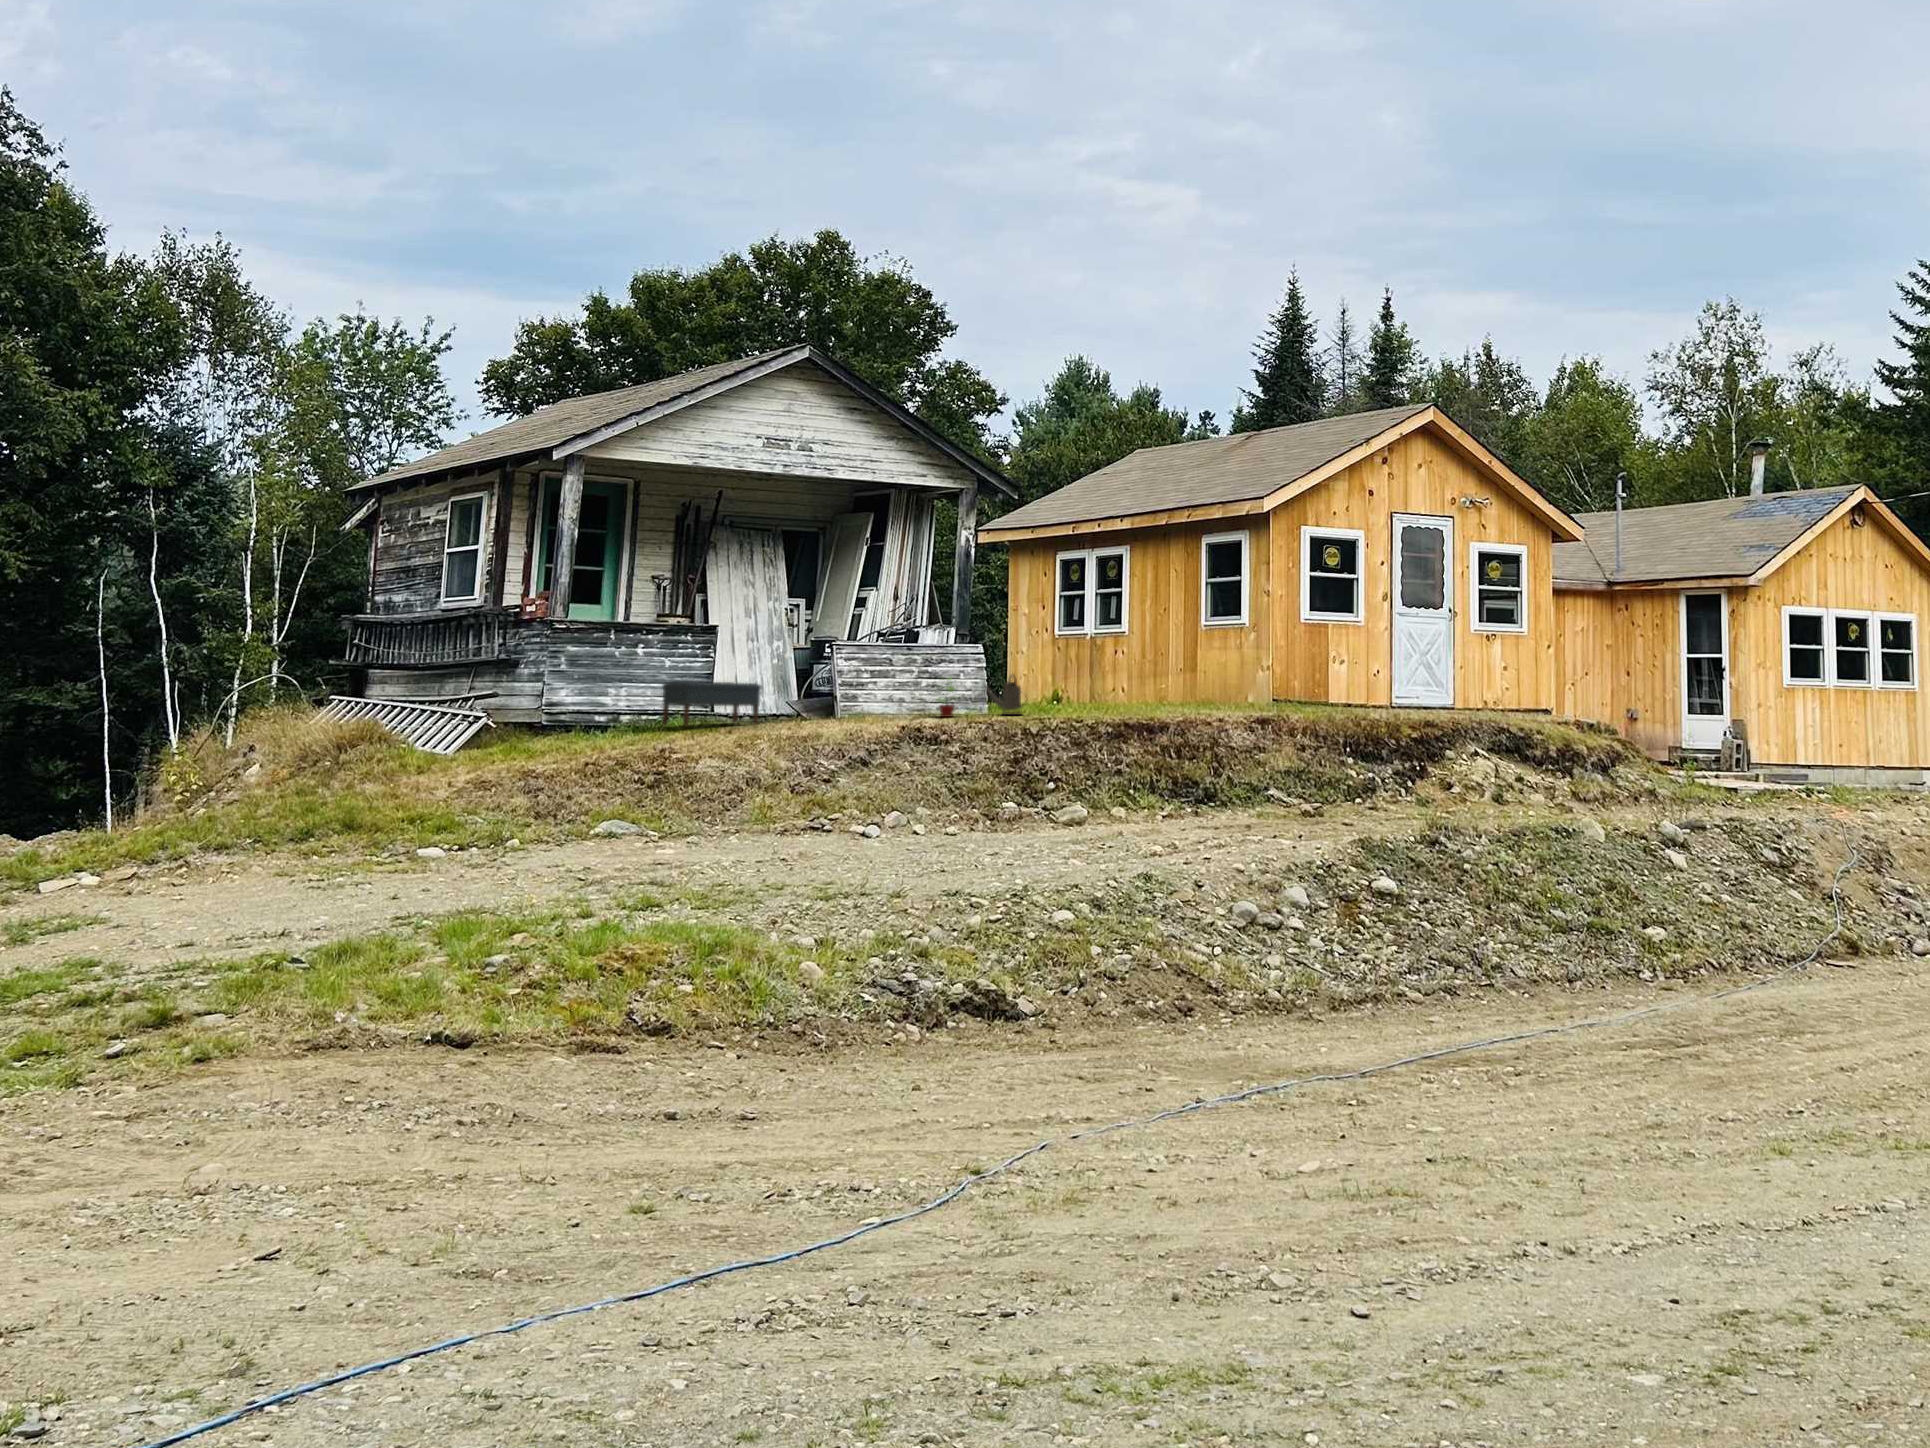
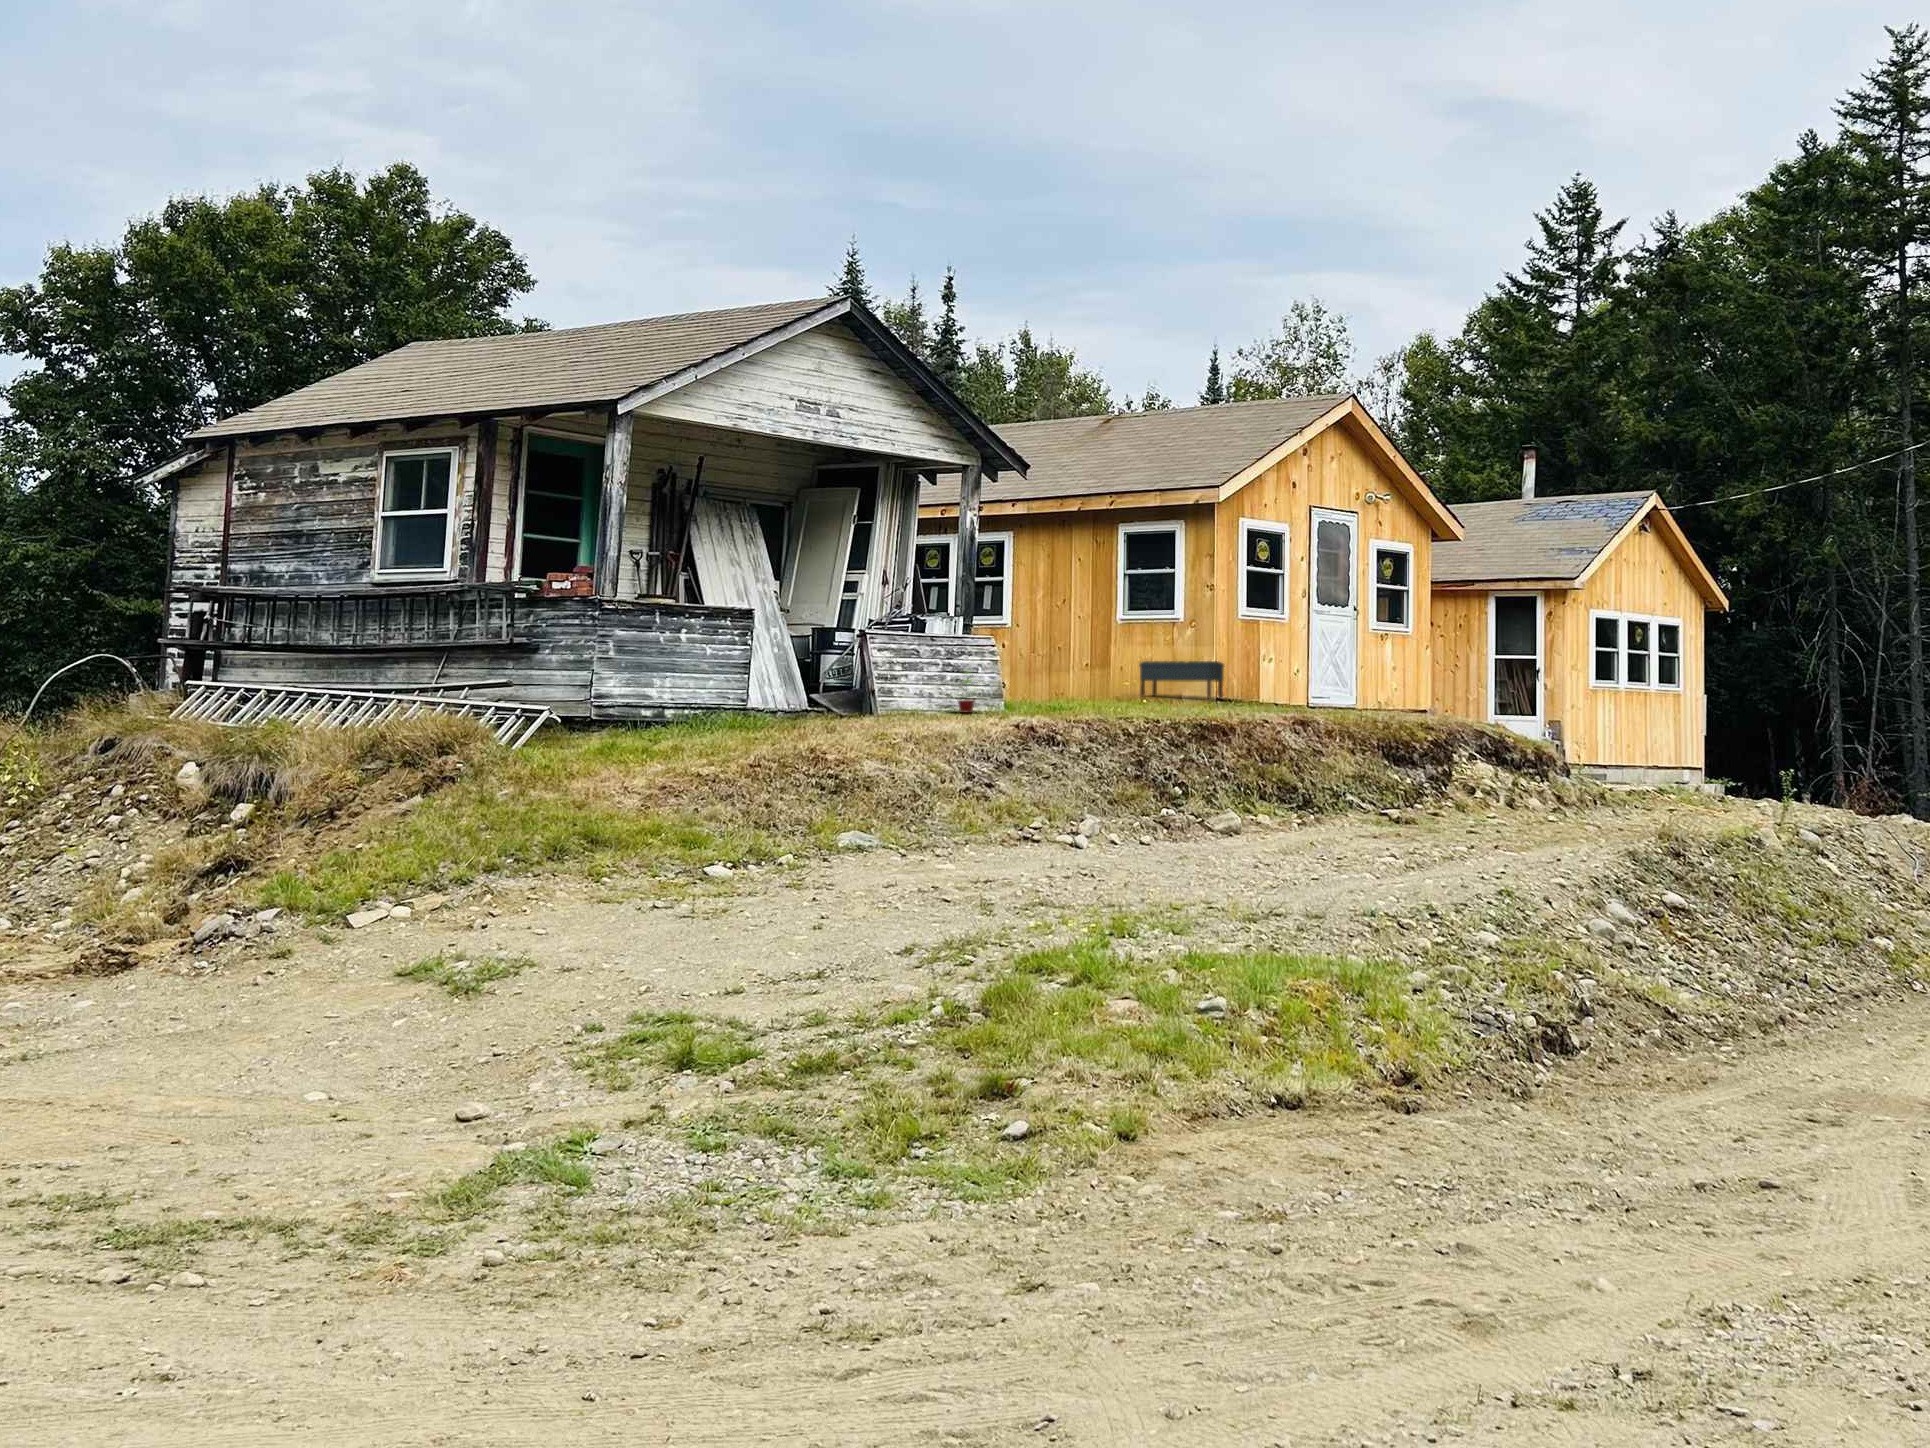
watering can: present [983,675,1026,715] -> none [988,668,1041,711]
bench: present [662,681,761,726] -> present [1139,661,1224,698]

